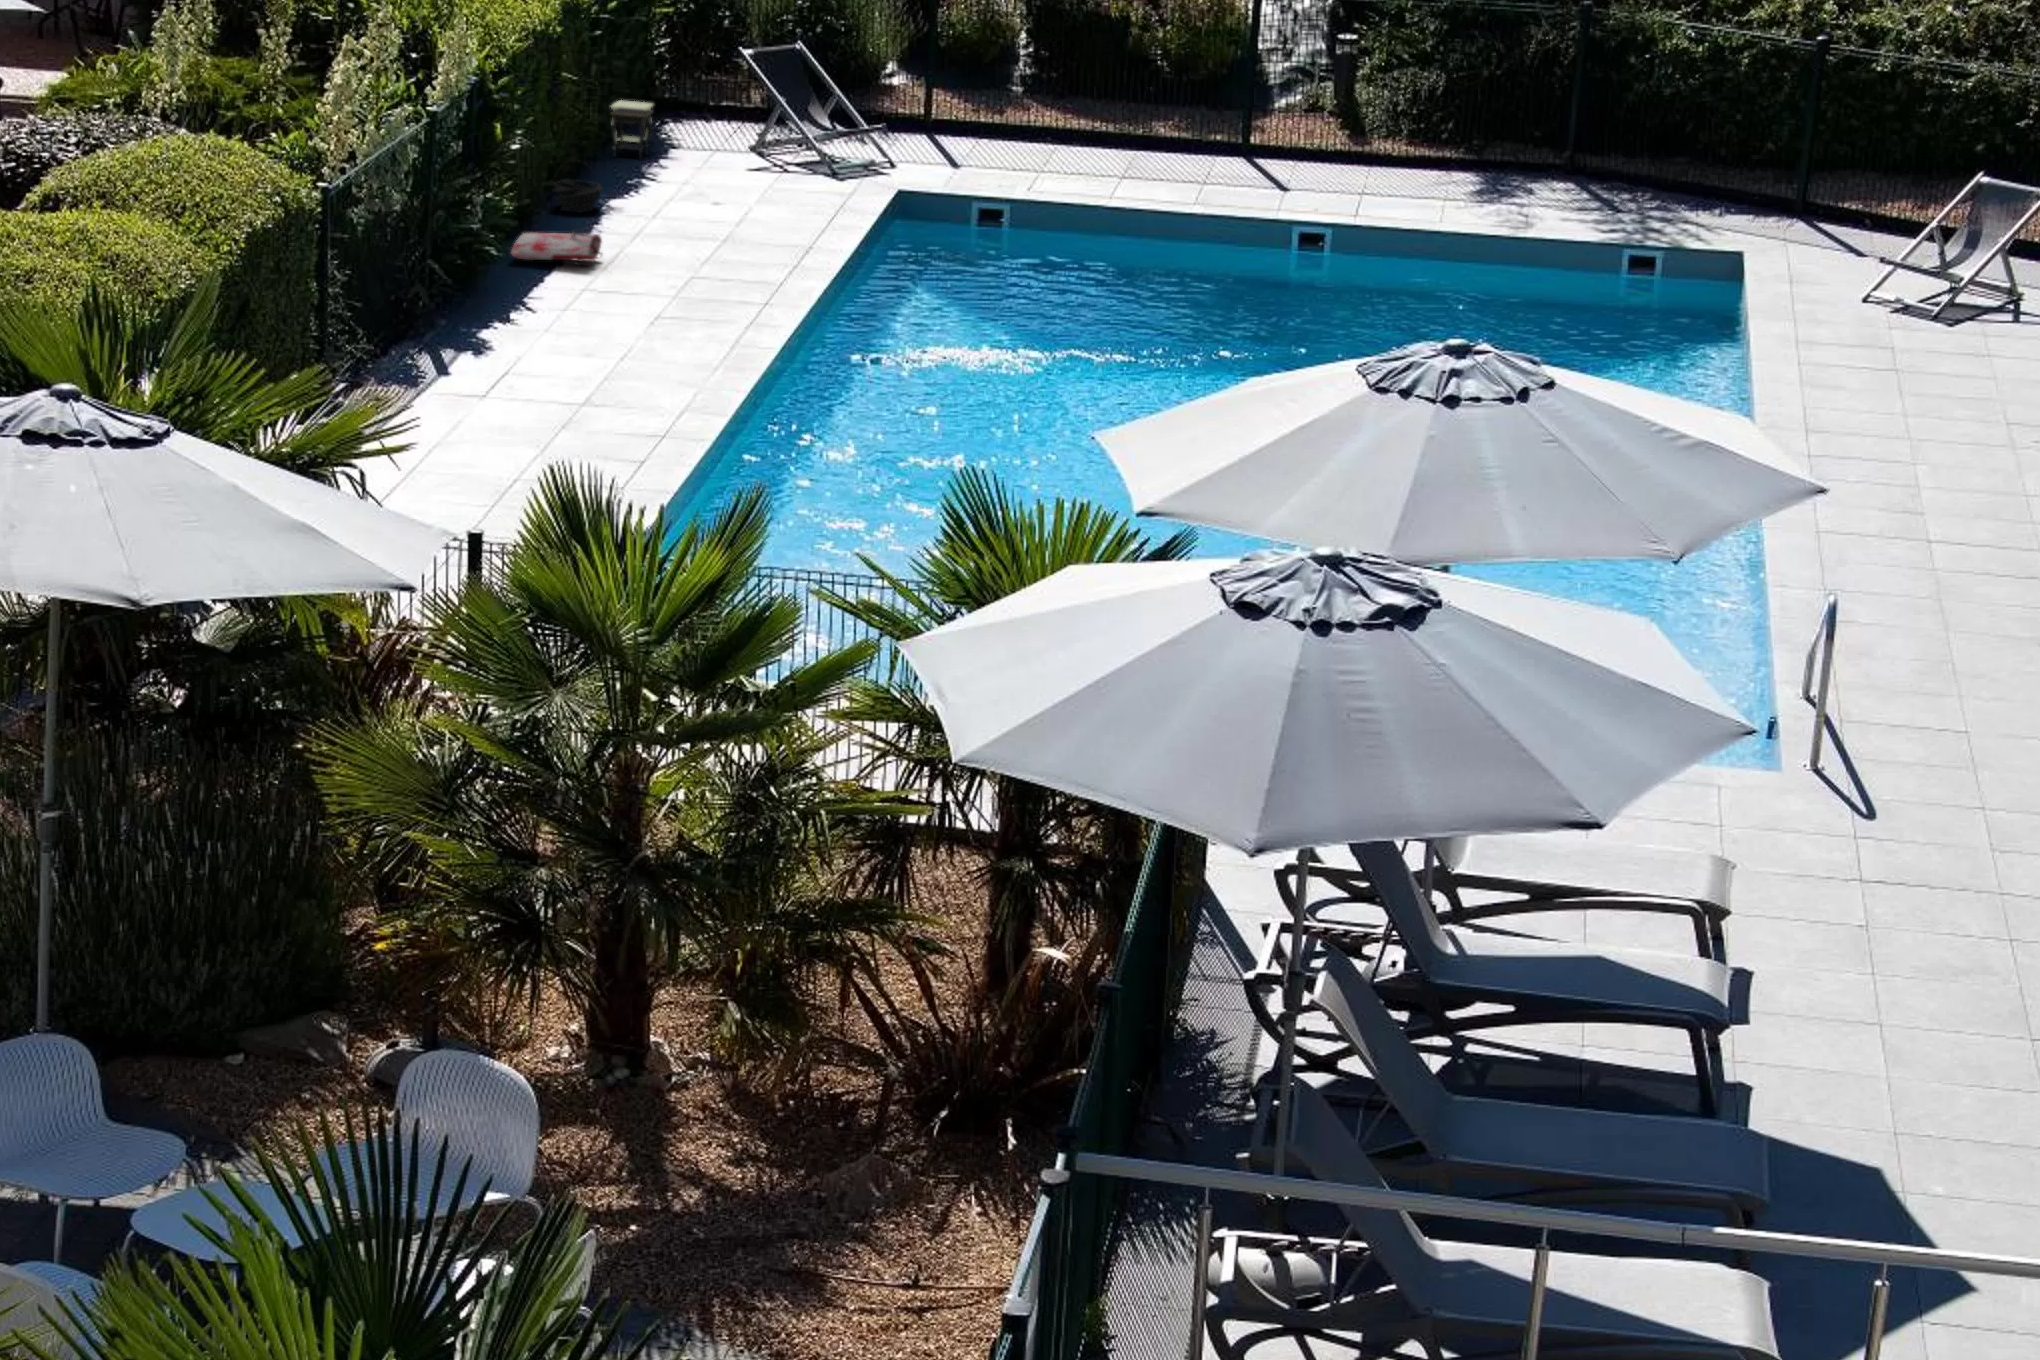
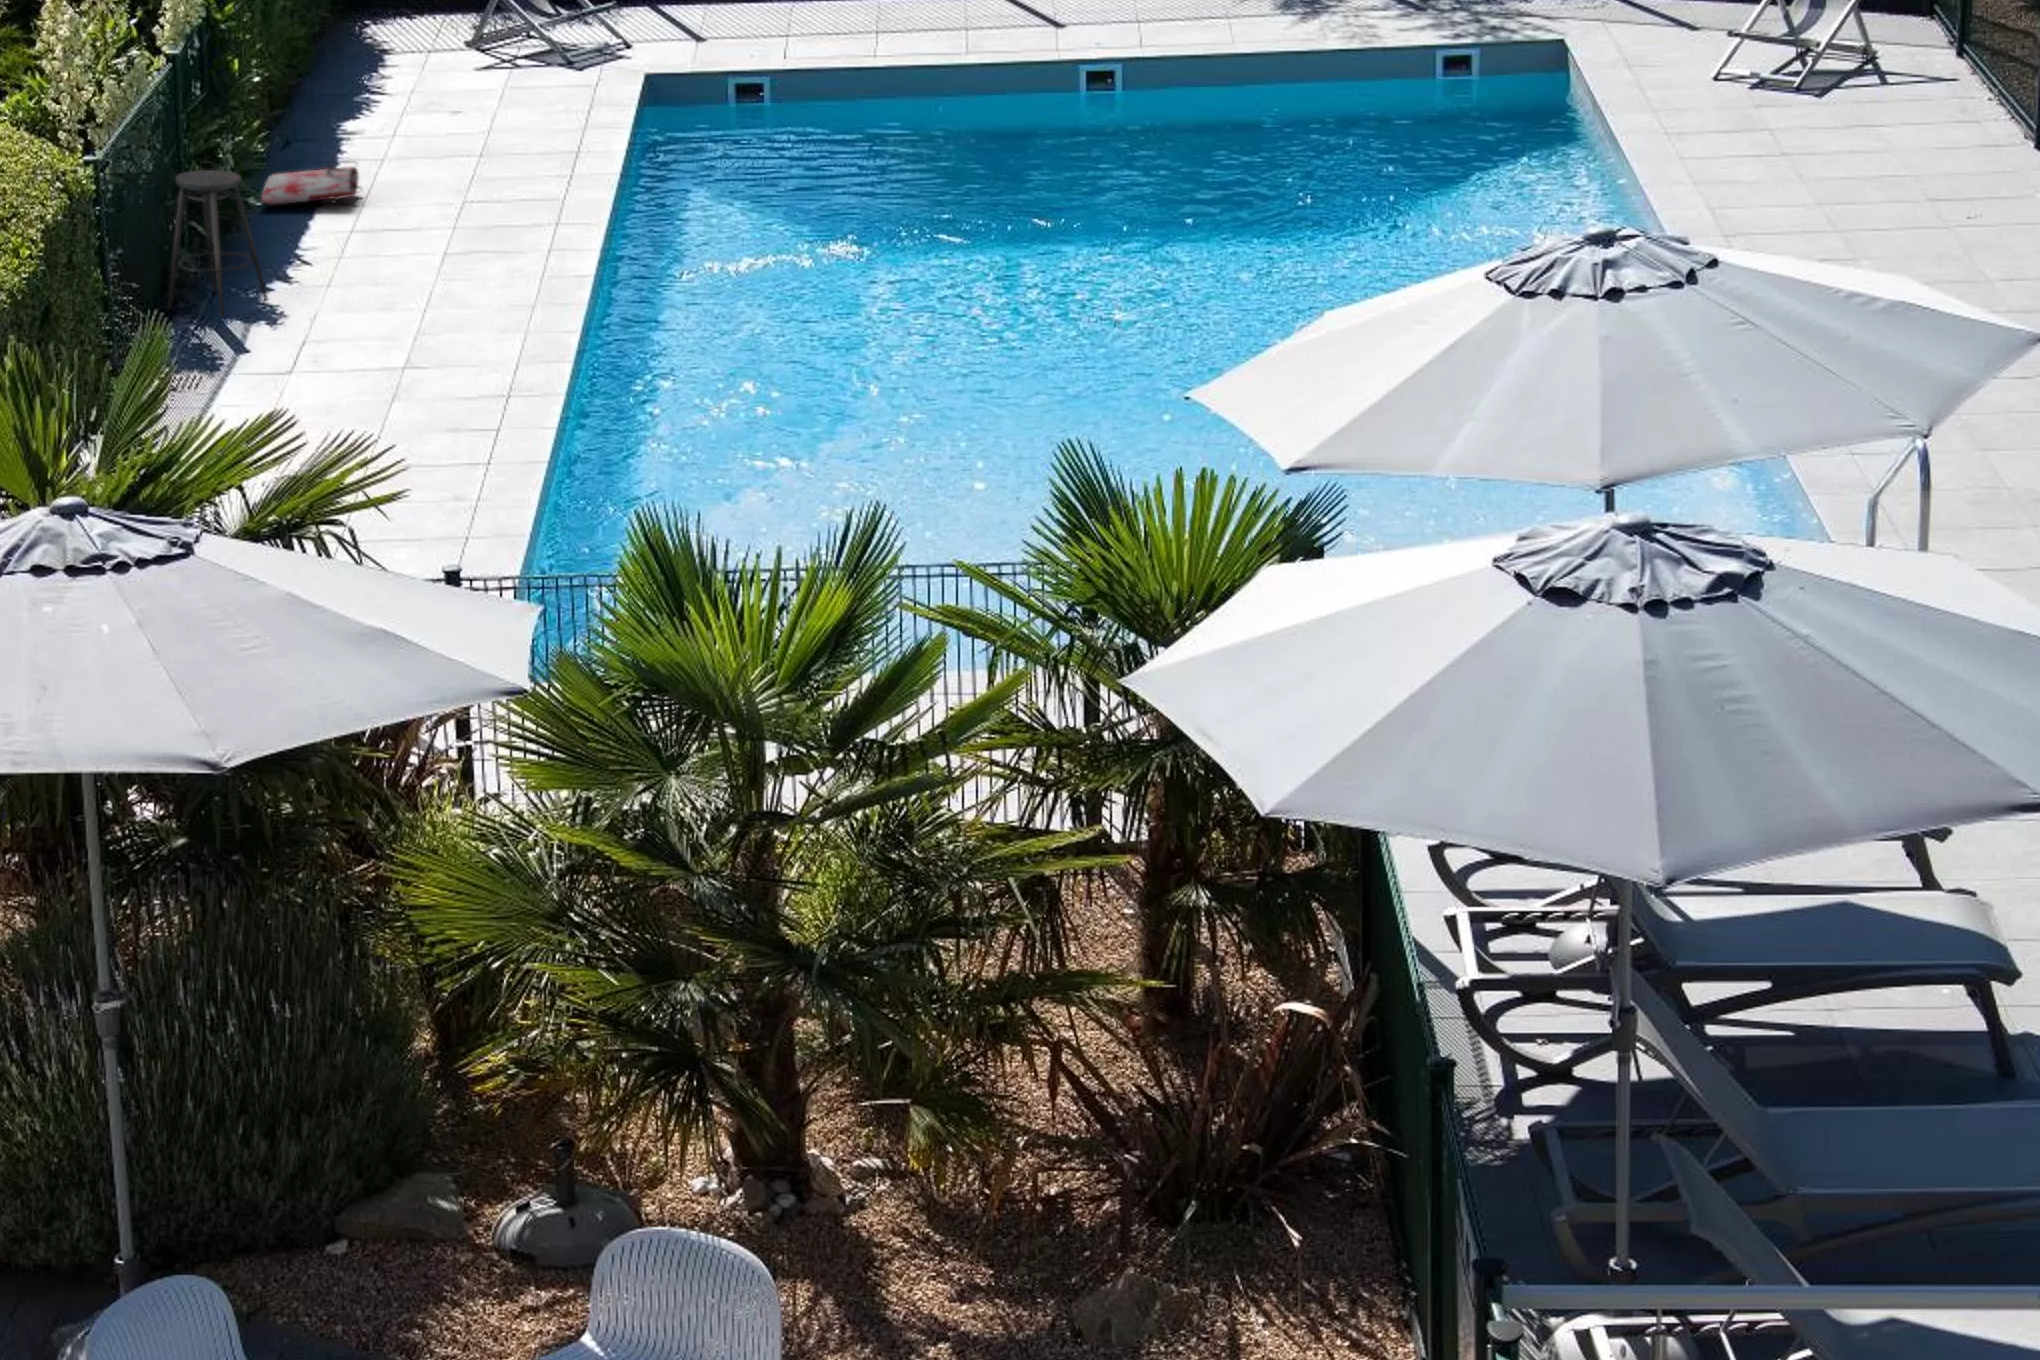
side table: present [611,100,653,157] -> none [317,8,366,72]
basket: present [552,175,602,212] -> none [278,84,338,142]
stool: none [398,214,487,346] -> present [168,170,268,318]

